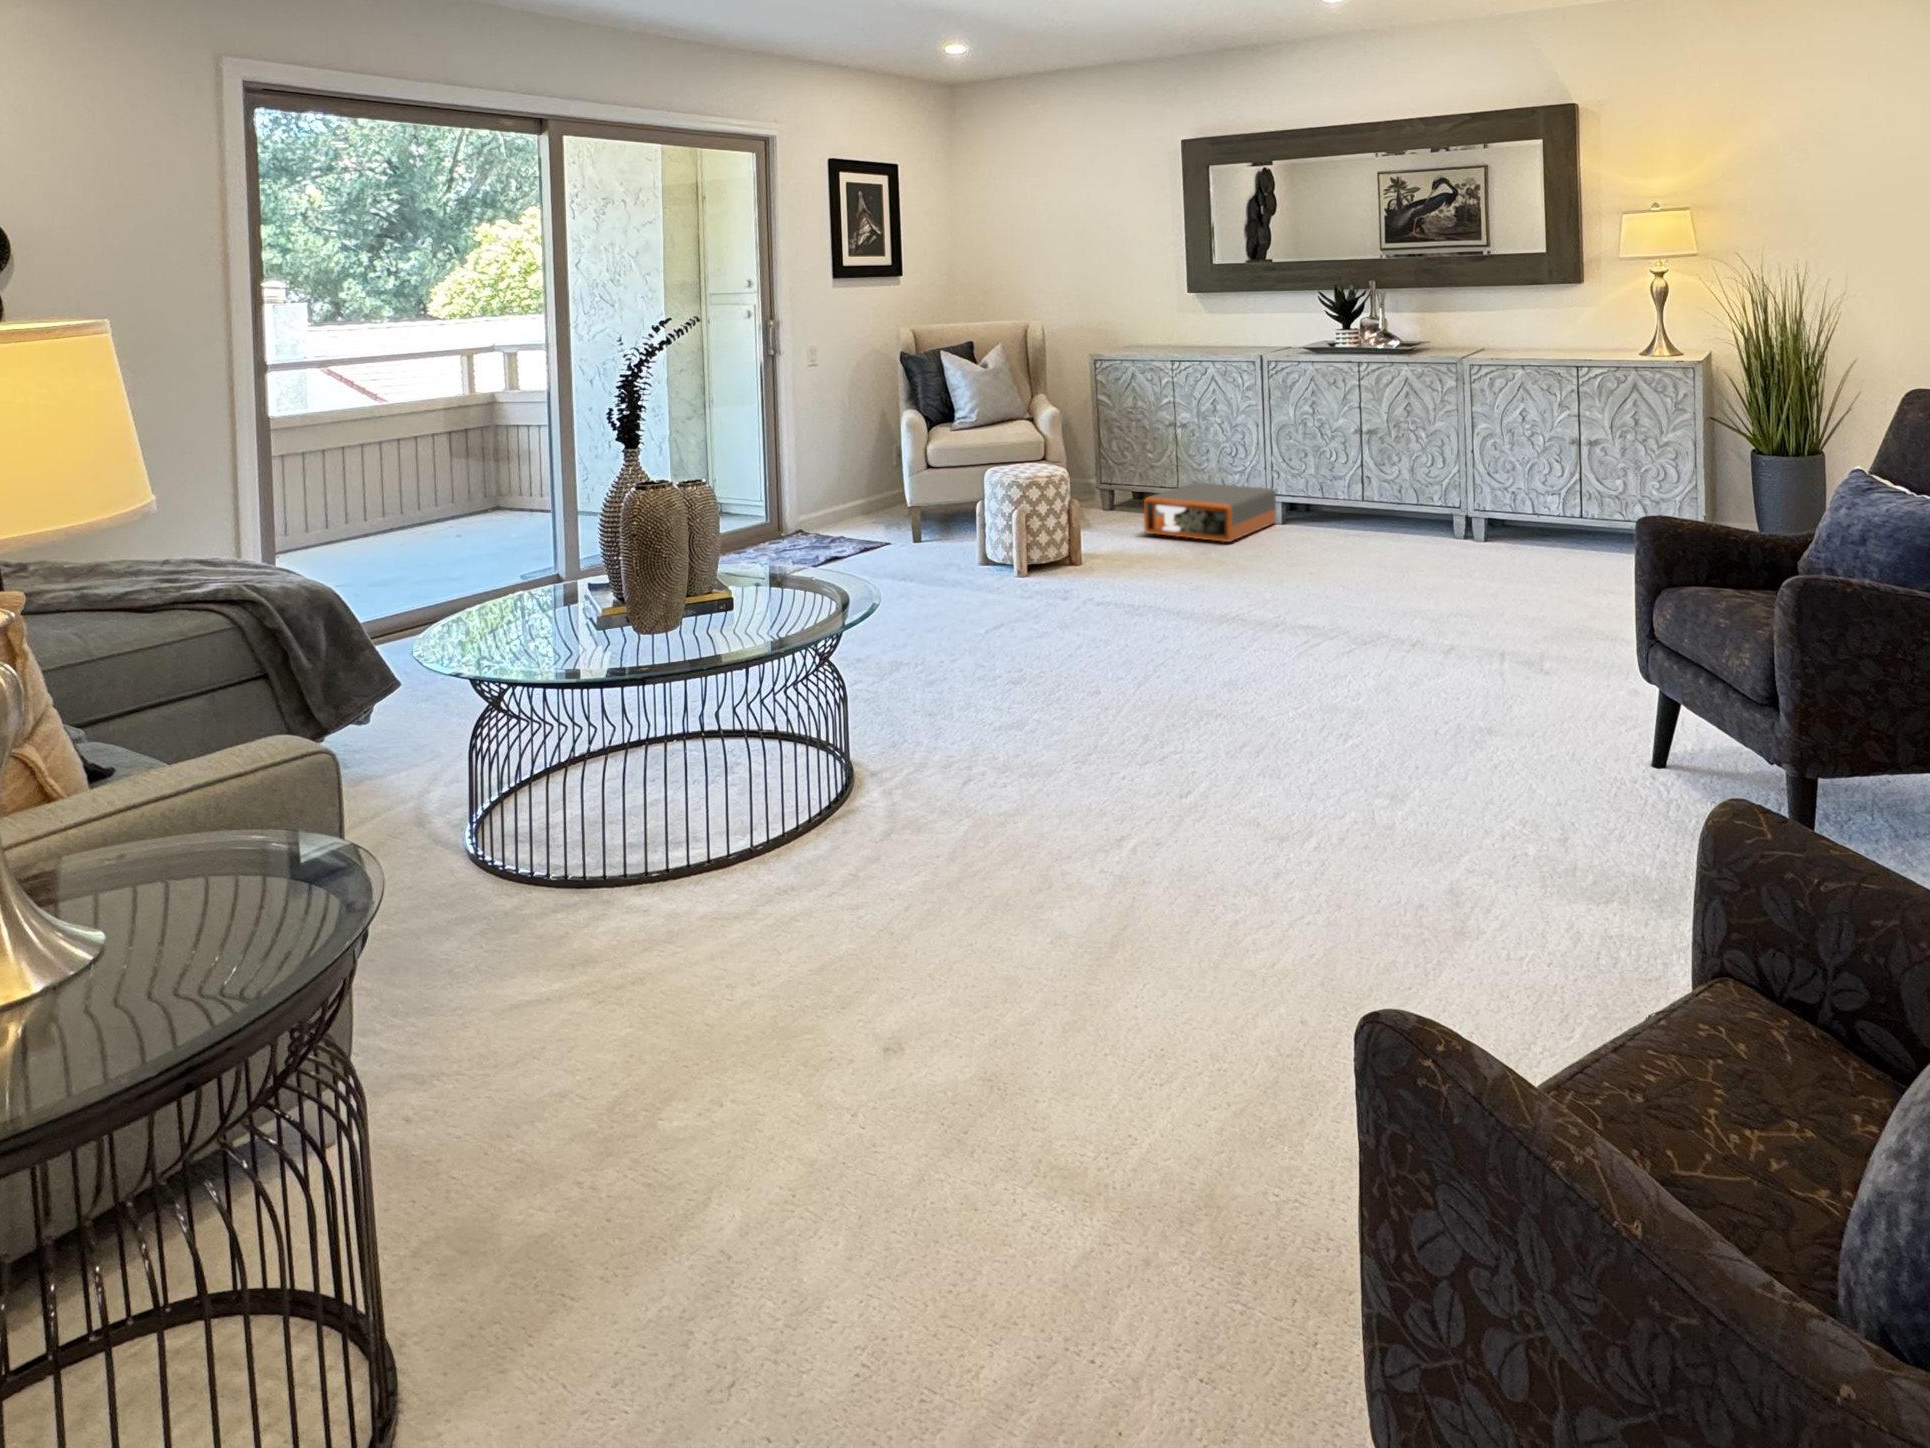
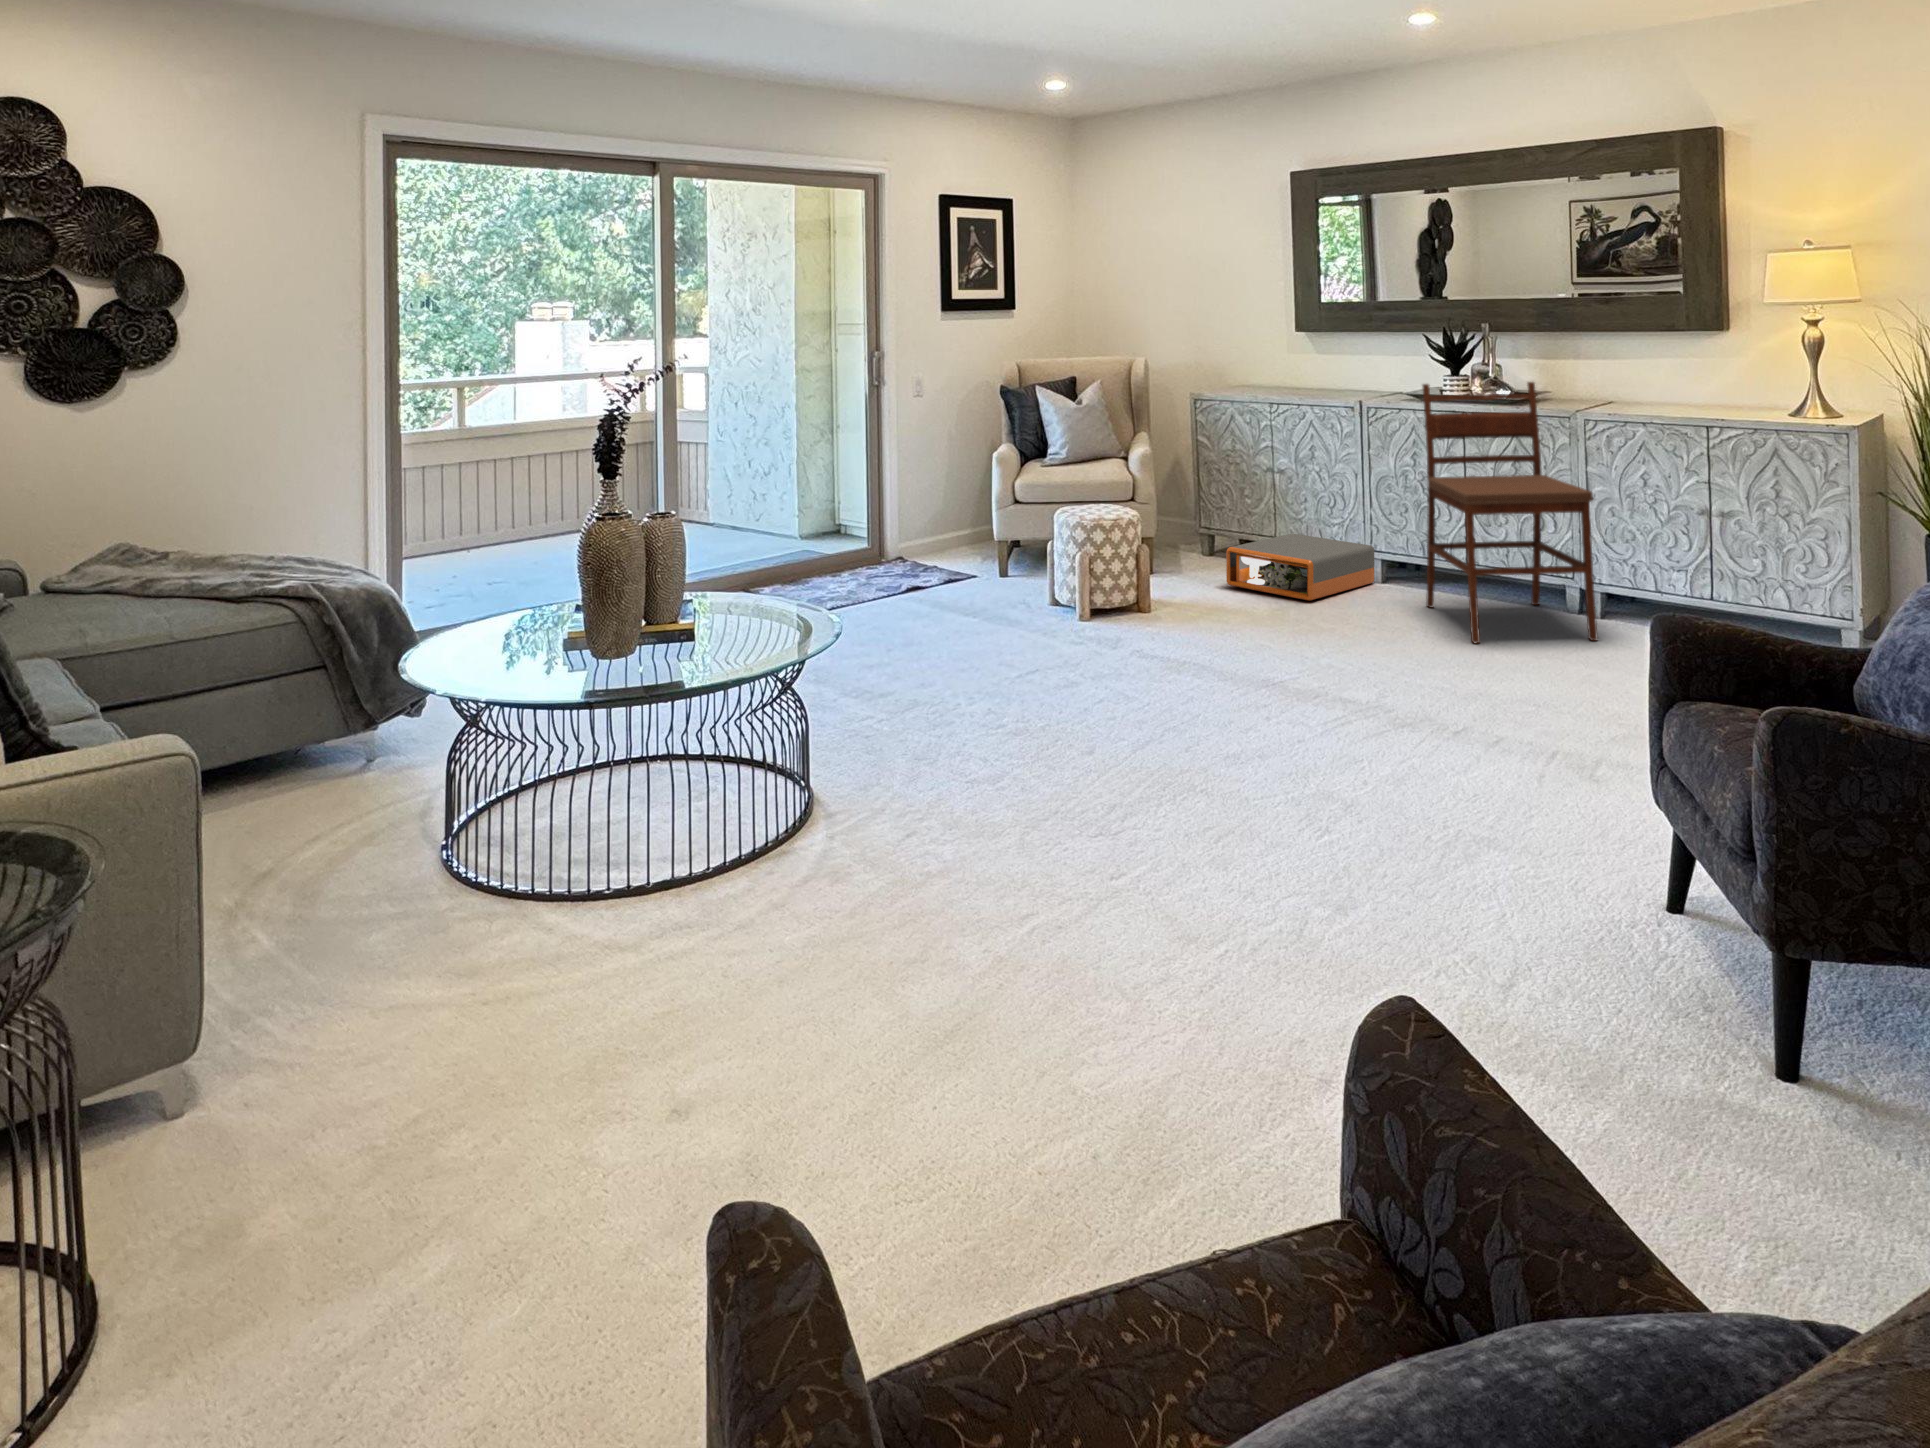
dining chair: none [1328,332,1497,569] -> present [1423,382,1598,644]

